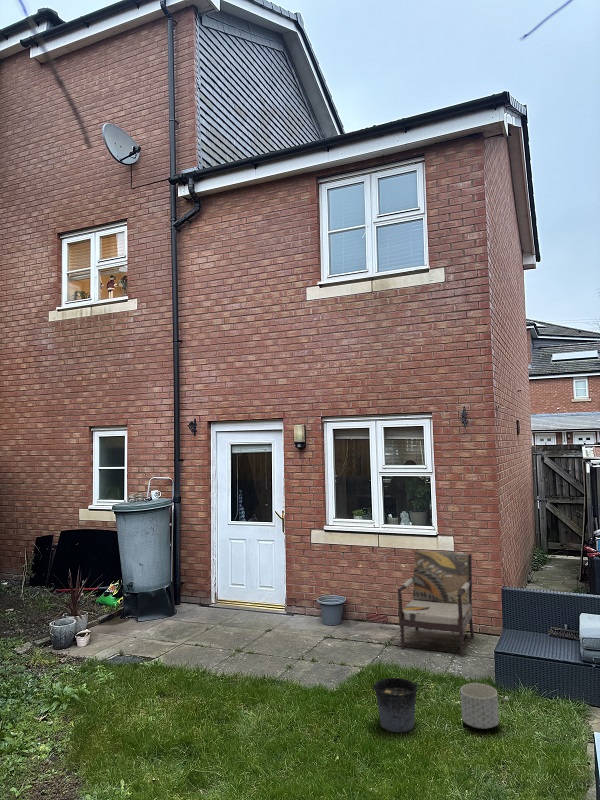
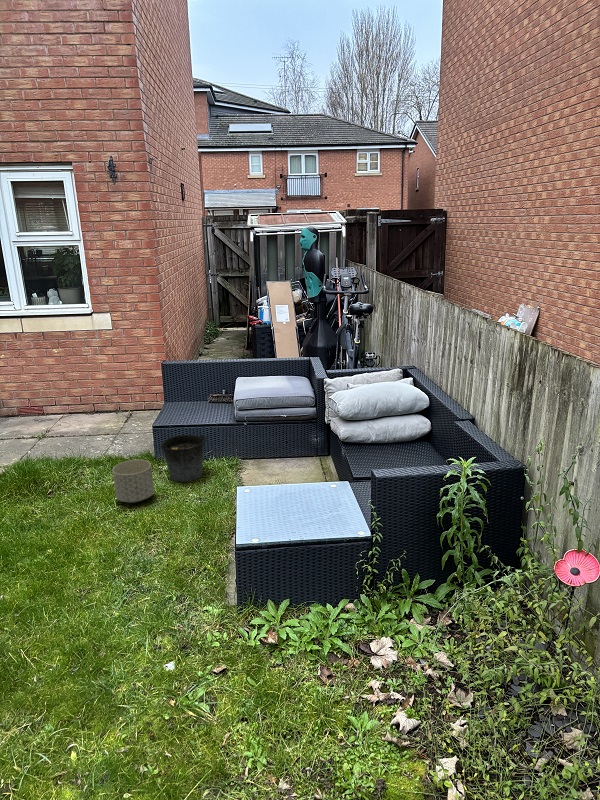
armchair: present [397,551,474,657] -> none [45,330,139,440]
bucket: present [372,678,420,732] -> present [160,435,207,482]

